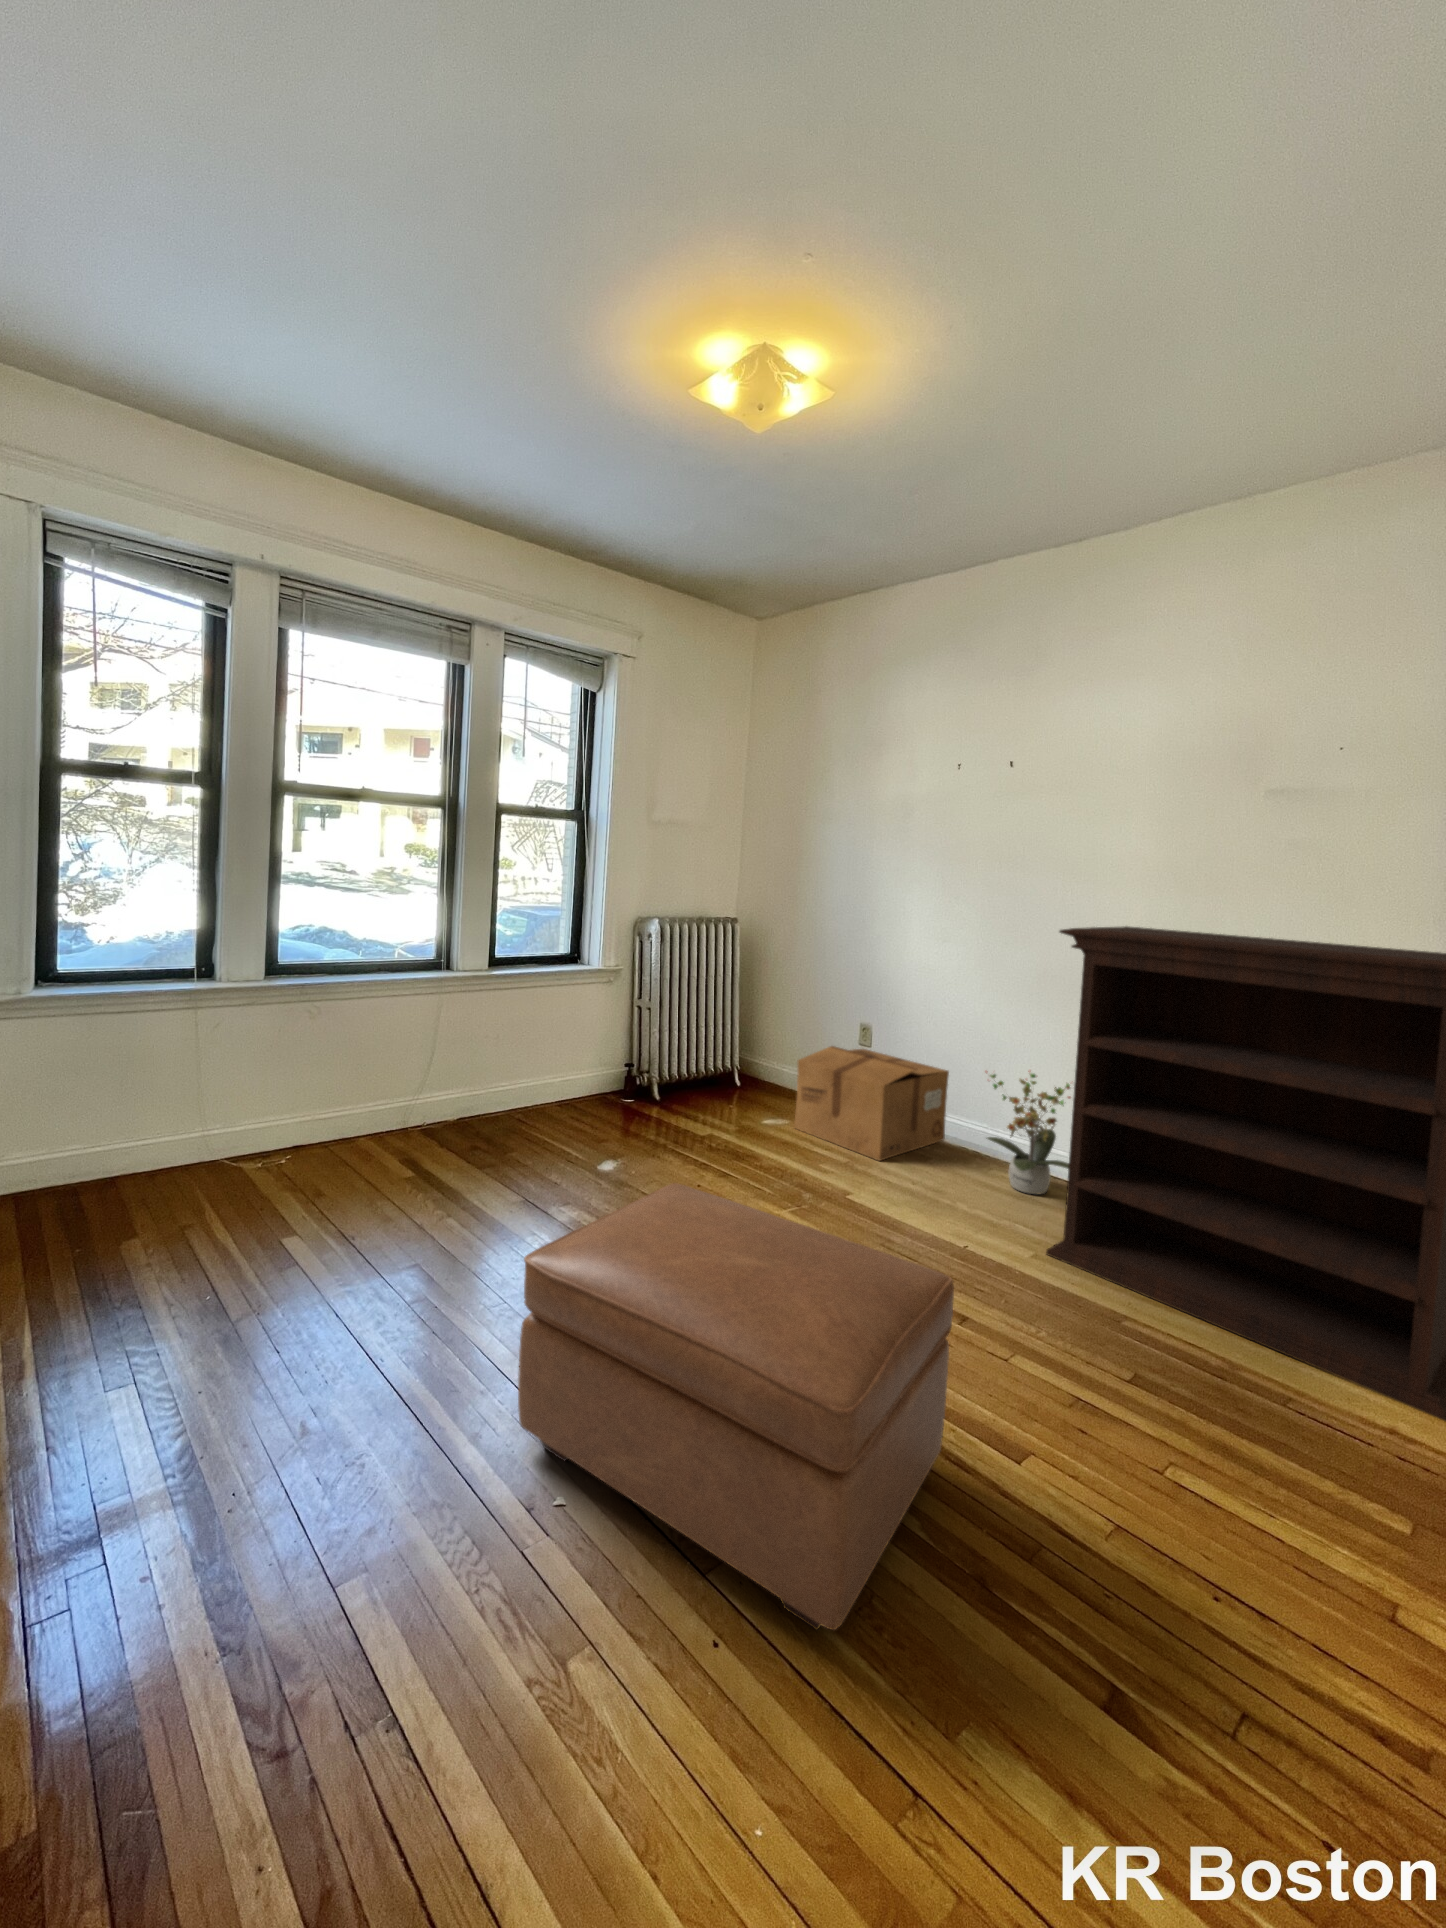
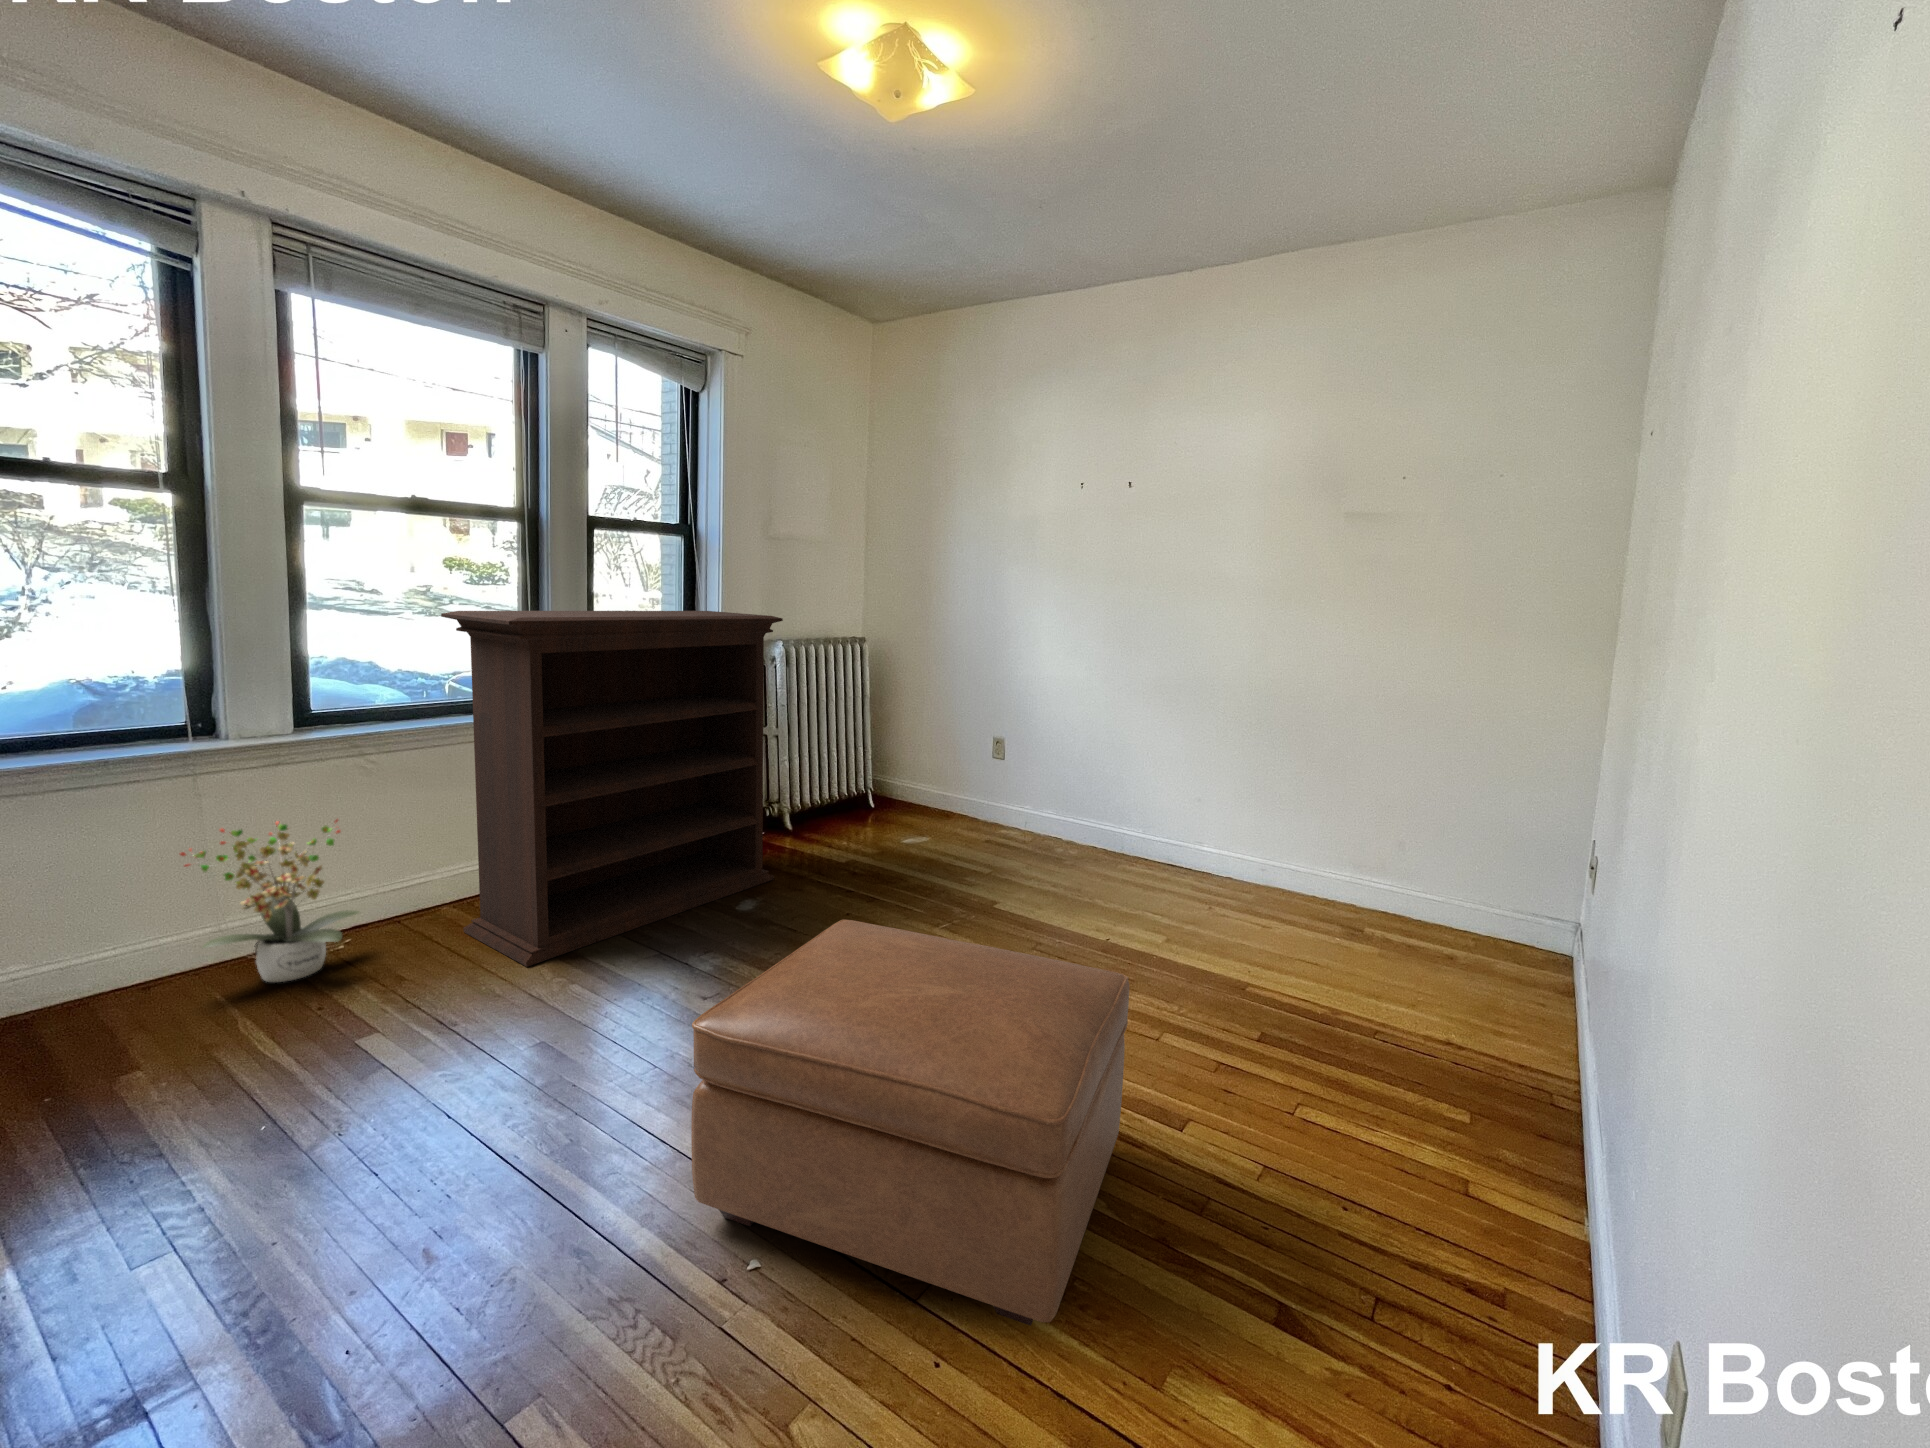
bookshelf: present [1046,926,1446,1421] -> present [441,611,783,967]
cardboard box: present [794,1046,949,1161] -> none [937,762,1082,870]
potted plant: present [986,1071,1071,1194] -> present [180,820,359,982]

